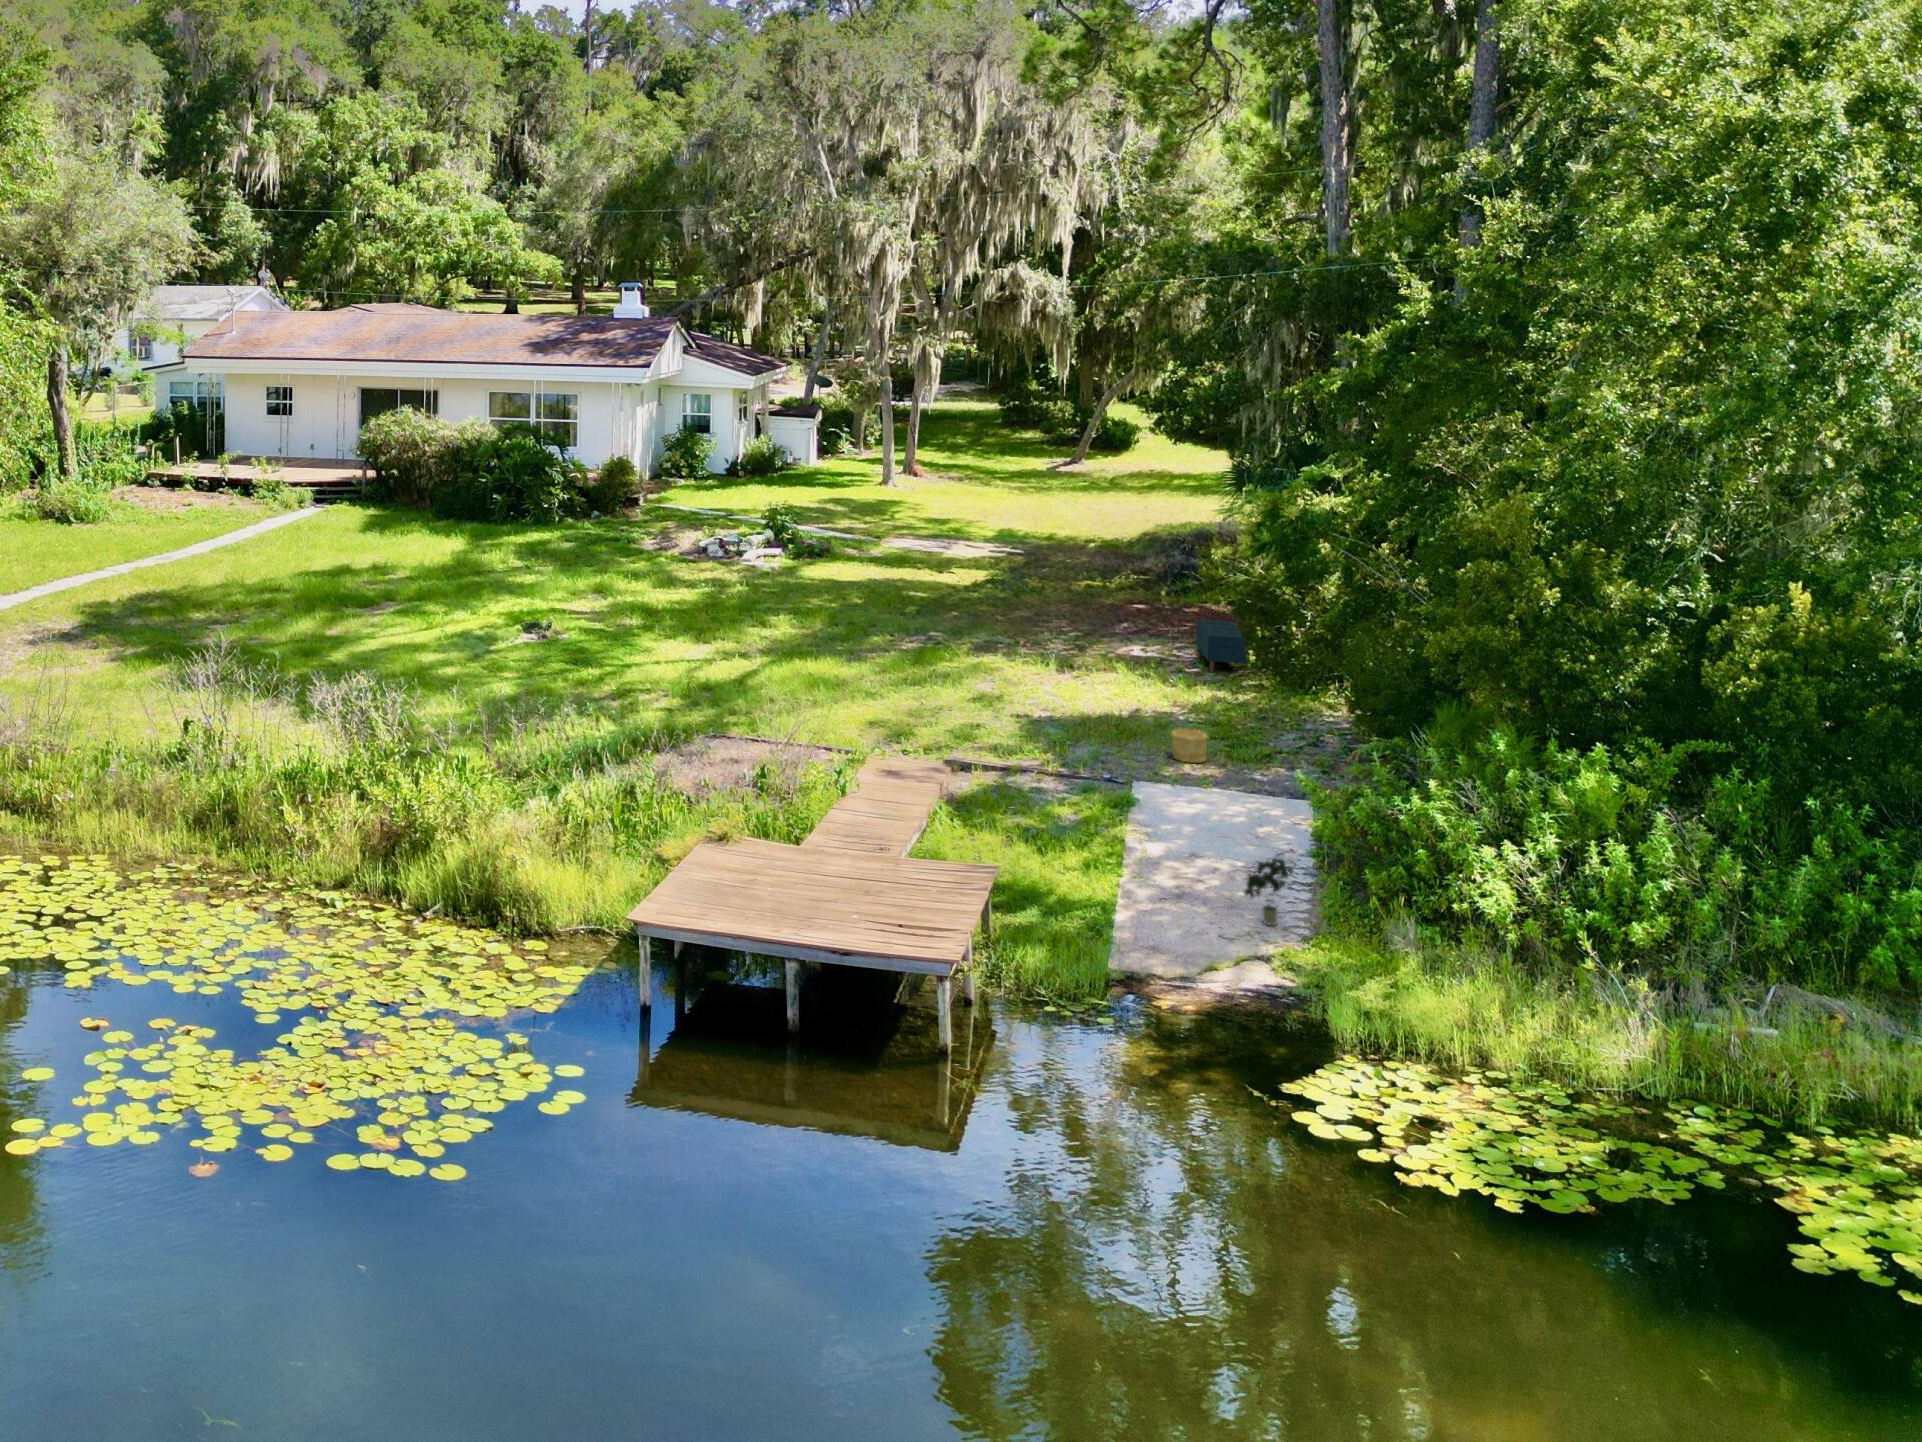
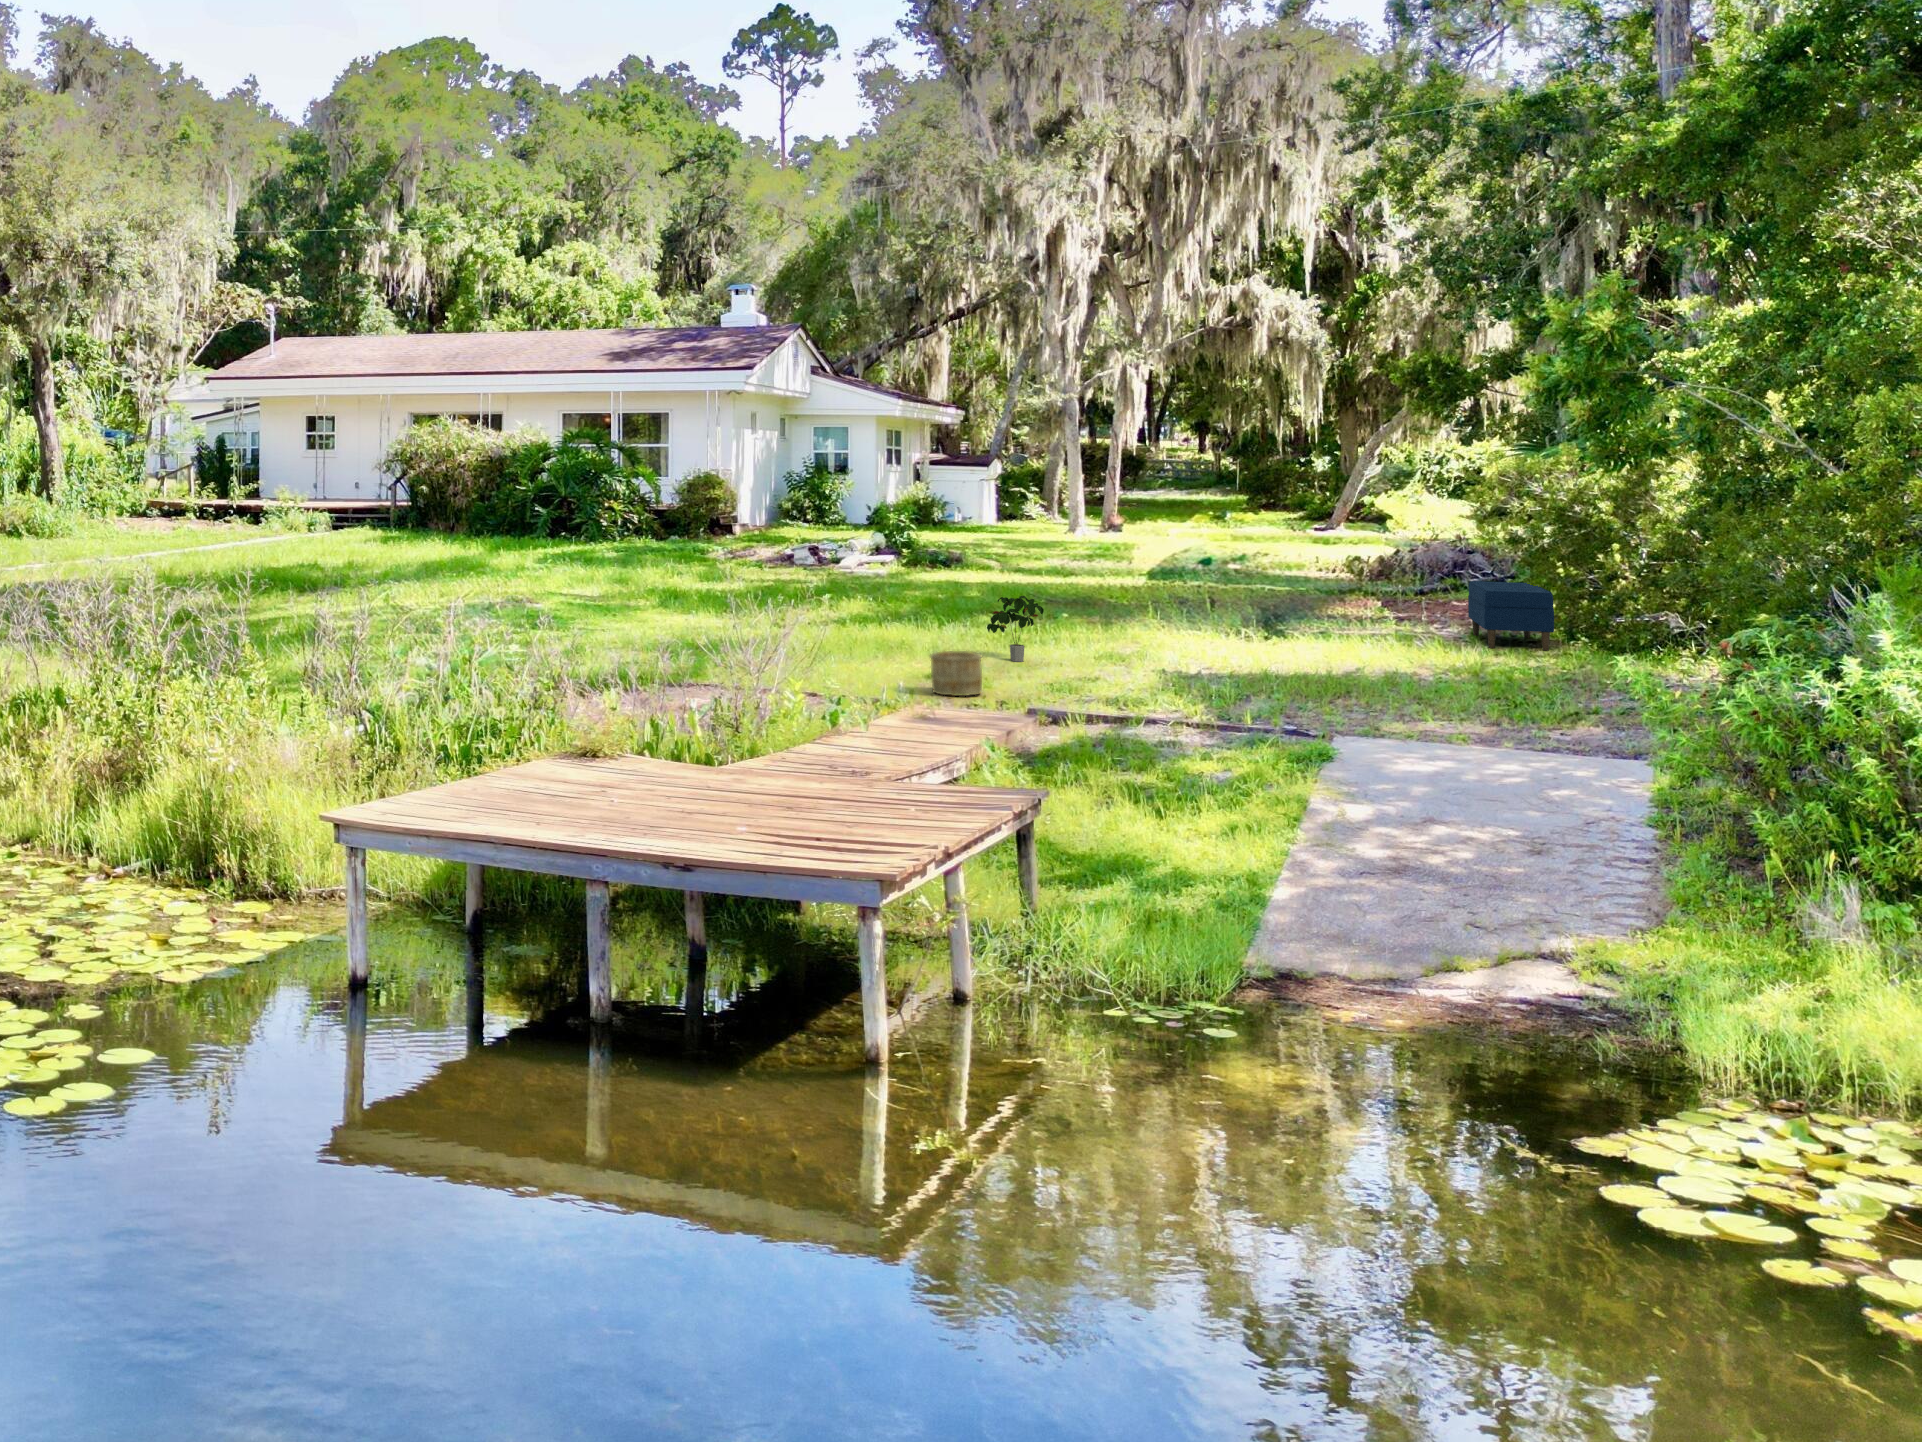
wooden bucket: present [1172,729,1207,763] -> present [930,651,982,696]
potted plant: present [1244,858,1293,925] -> present [987,596,1044,662]

